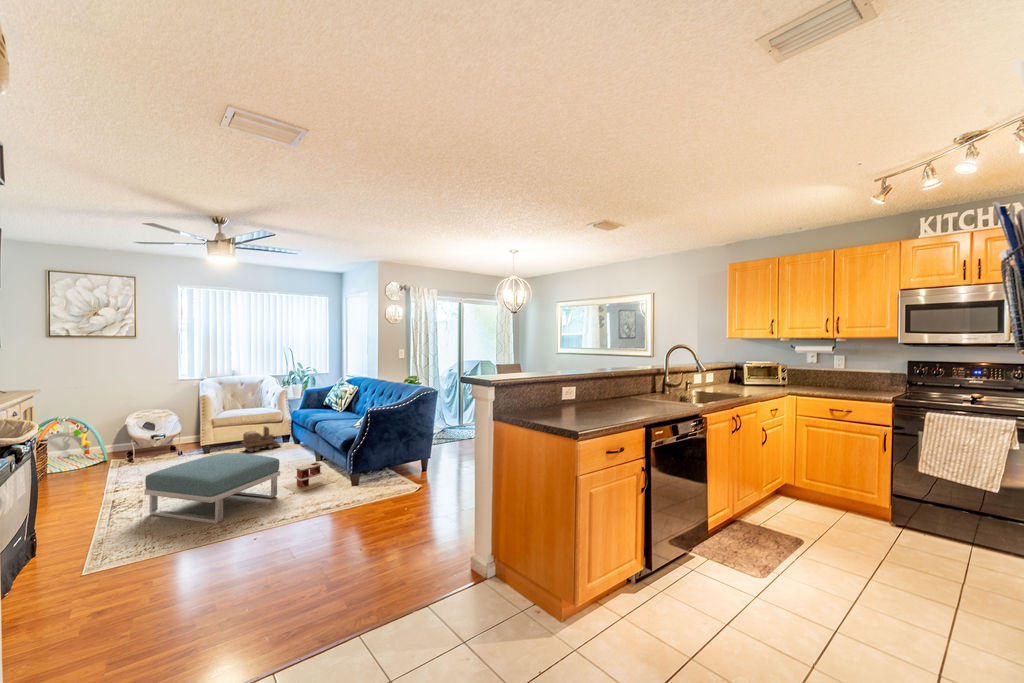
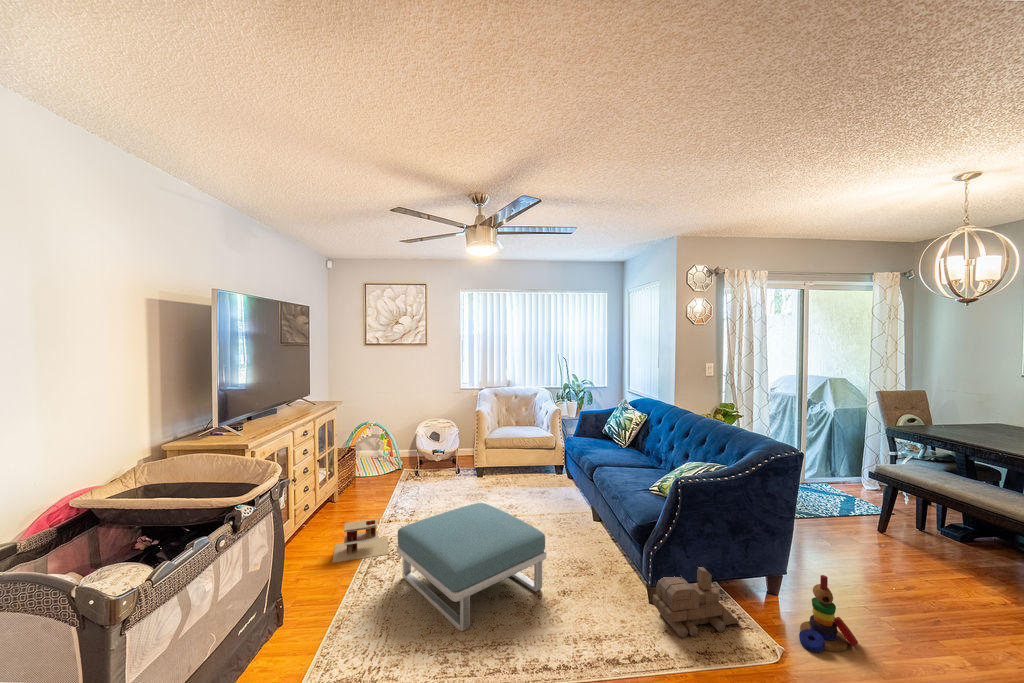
toy train: present [242,426,281,452] -> present [653,567,740,638]
stacking toy: none [428,448,455,485] -> present [799,575,858,652]
toy house: present [284,462,334,493] -> present [332,519,389,563]

